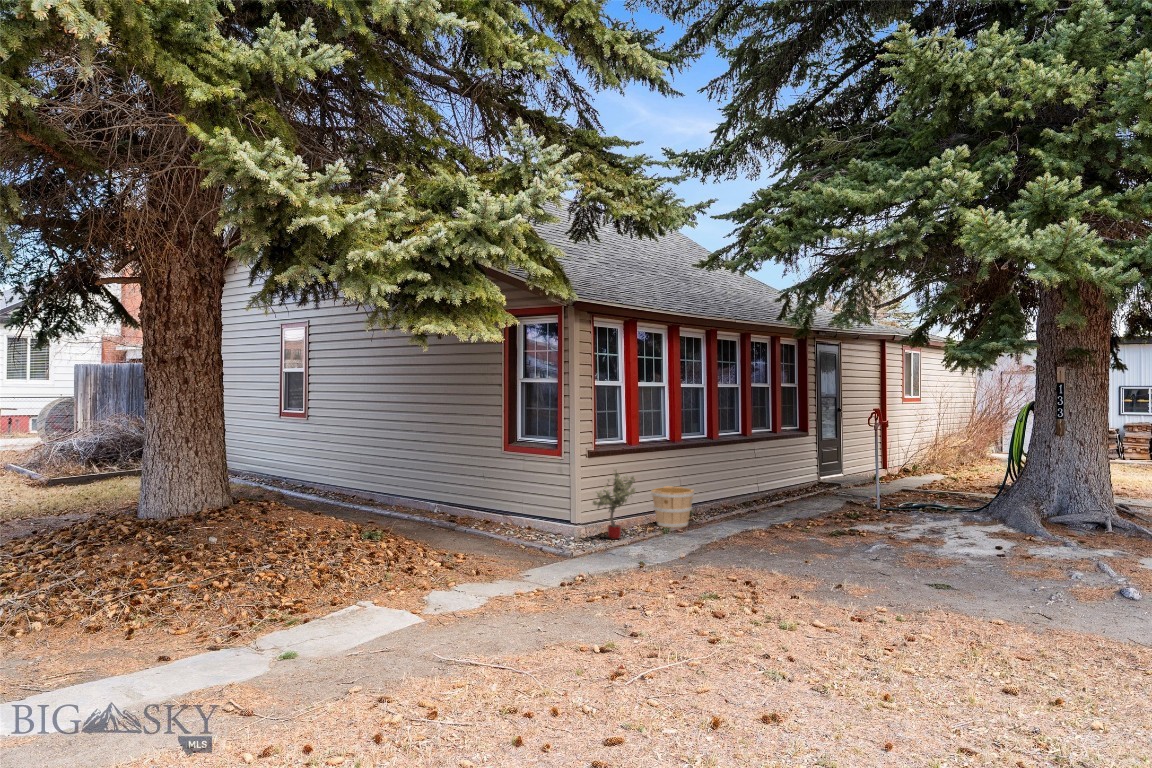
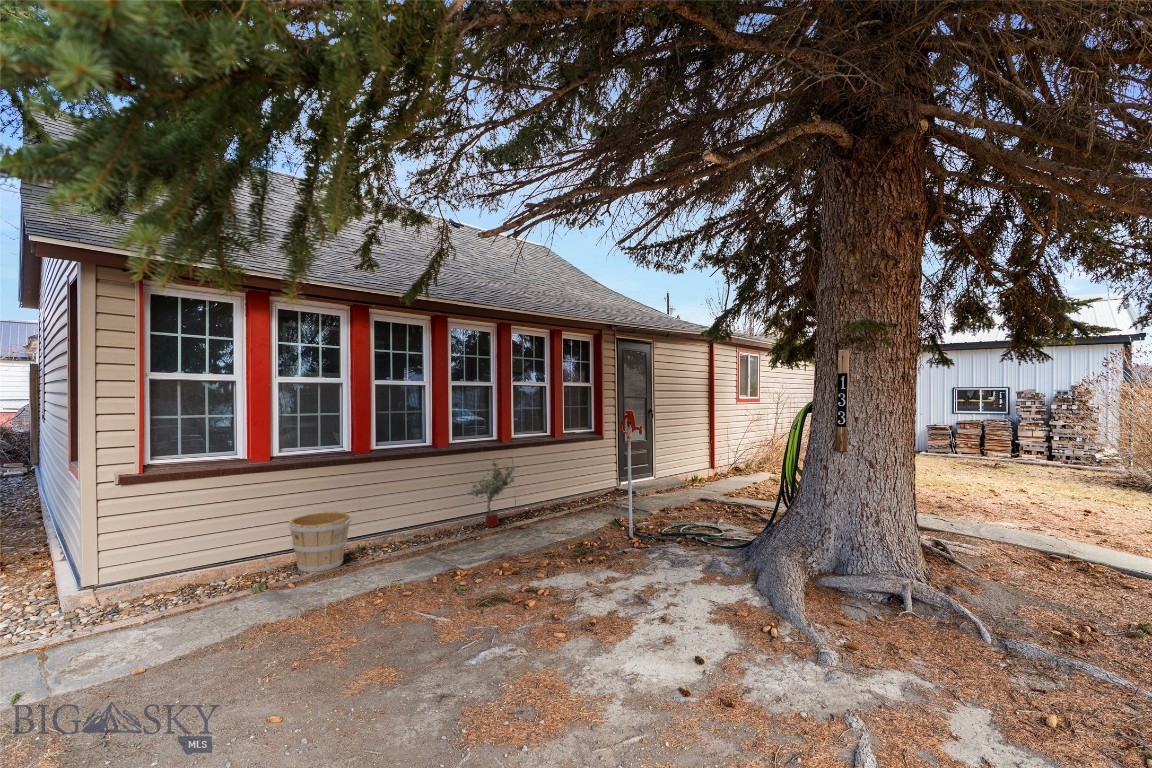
potted tree: present [593,469,636,540] -> present [467,460,515,527]

